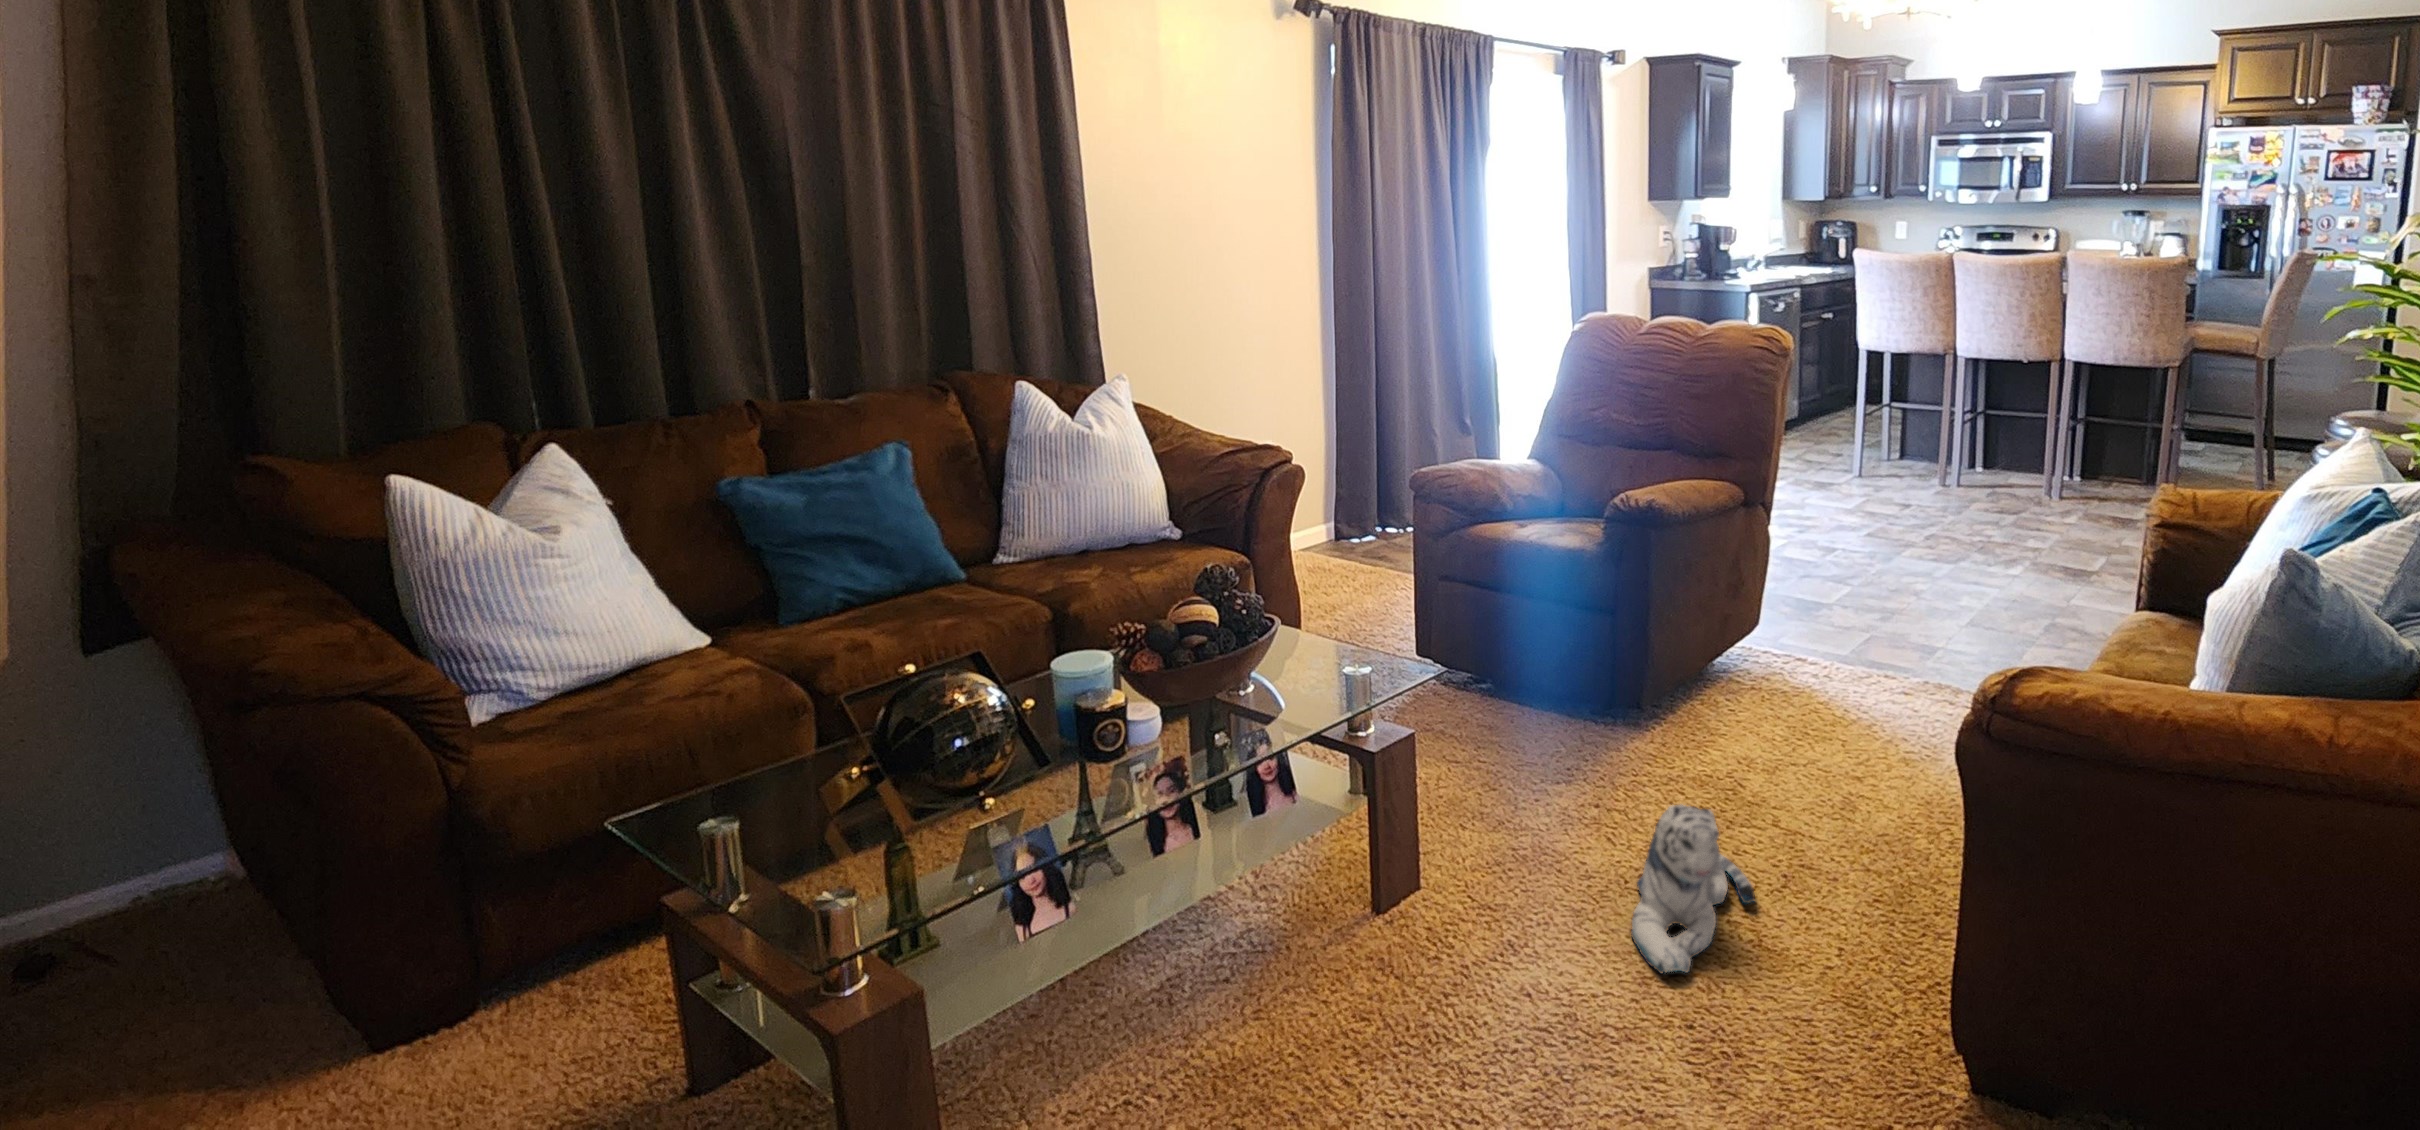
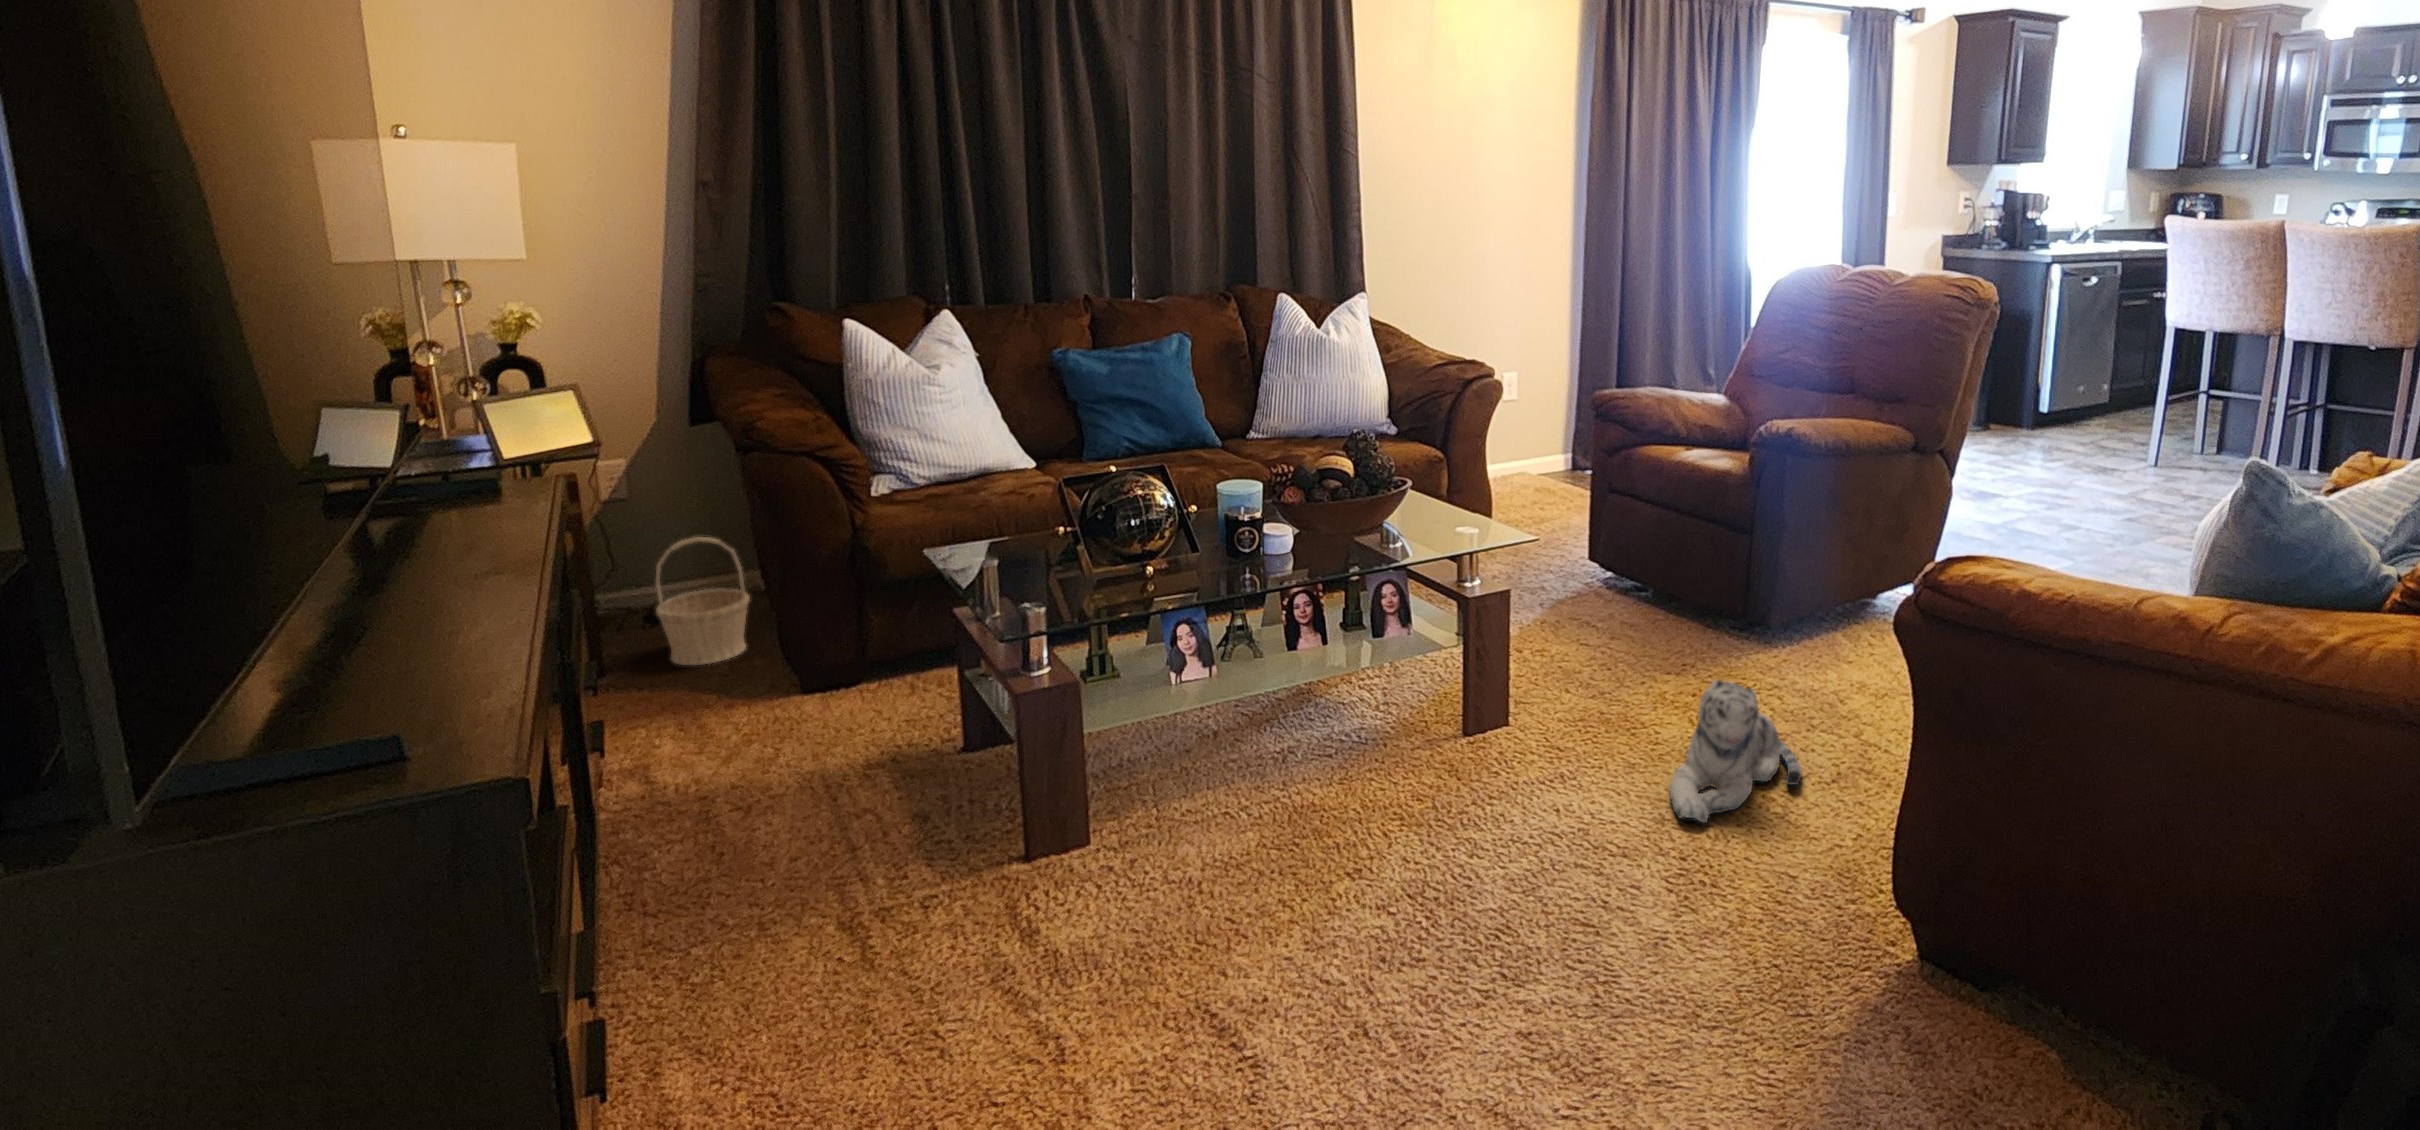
basket: none [46,837,238,1049] -> present [656,537,750,665]

